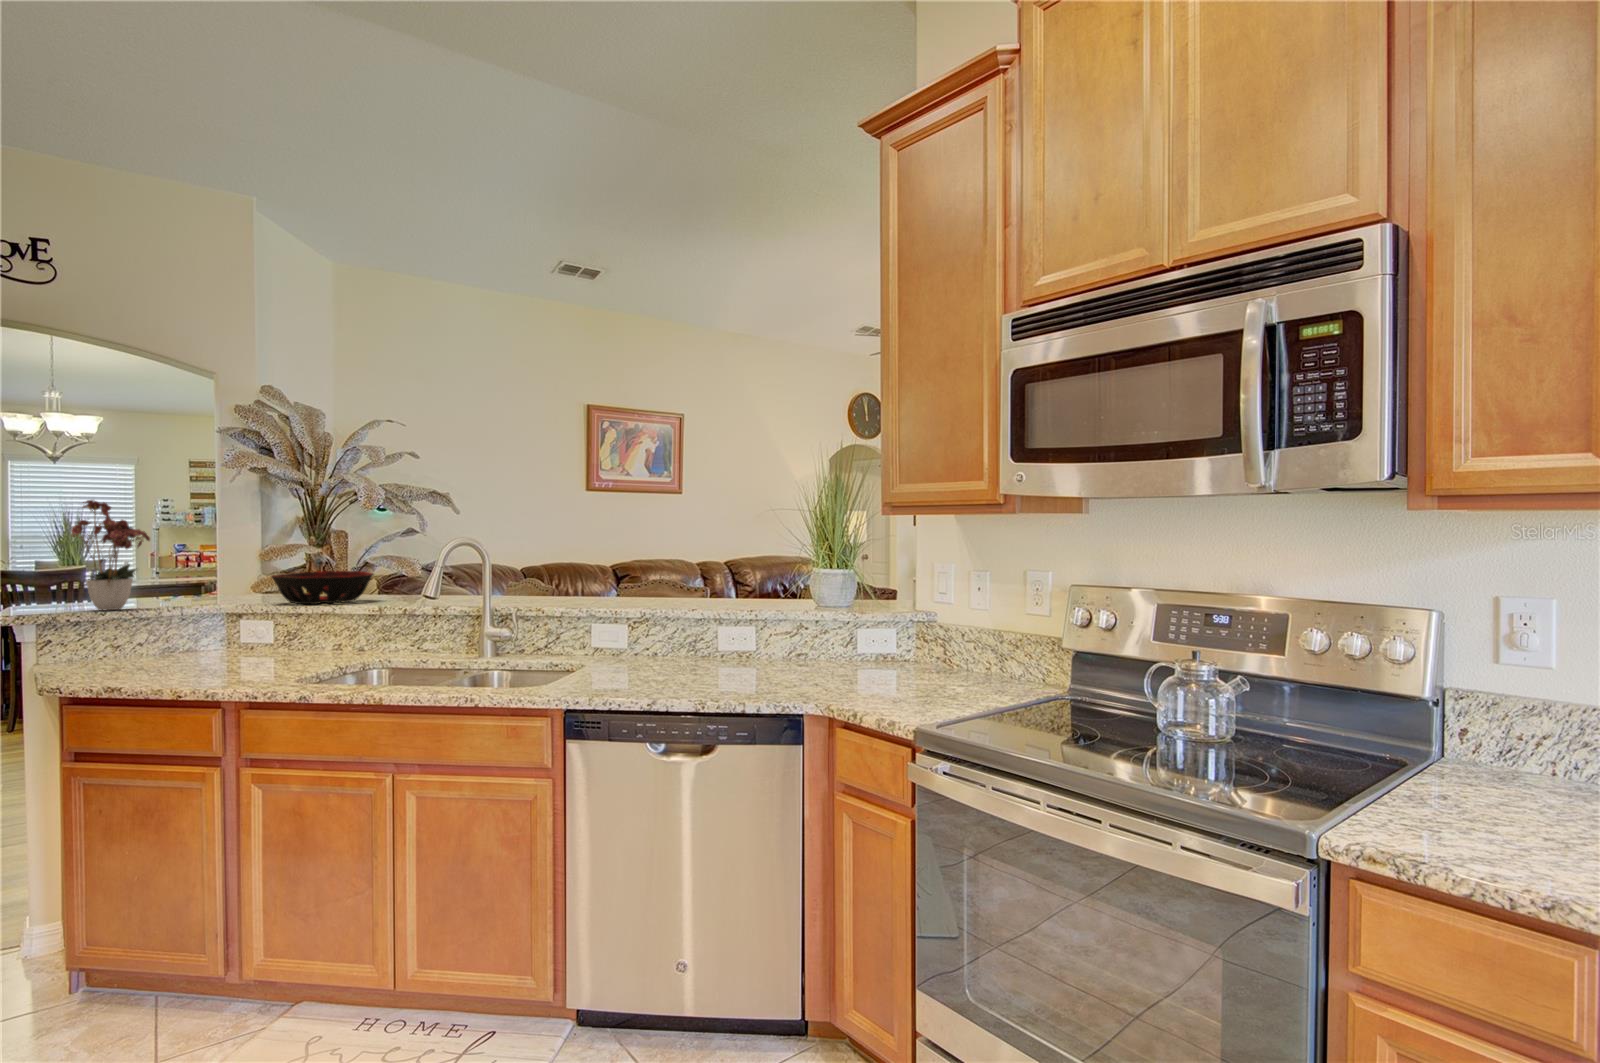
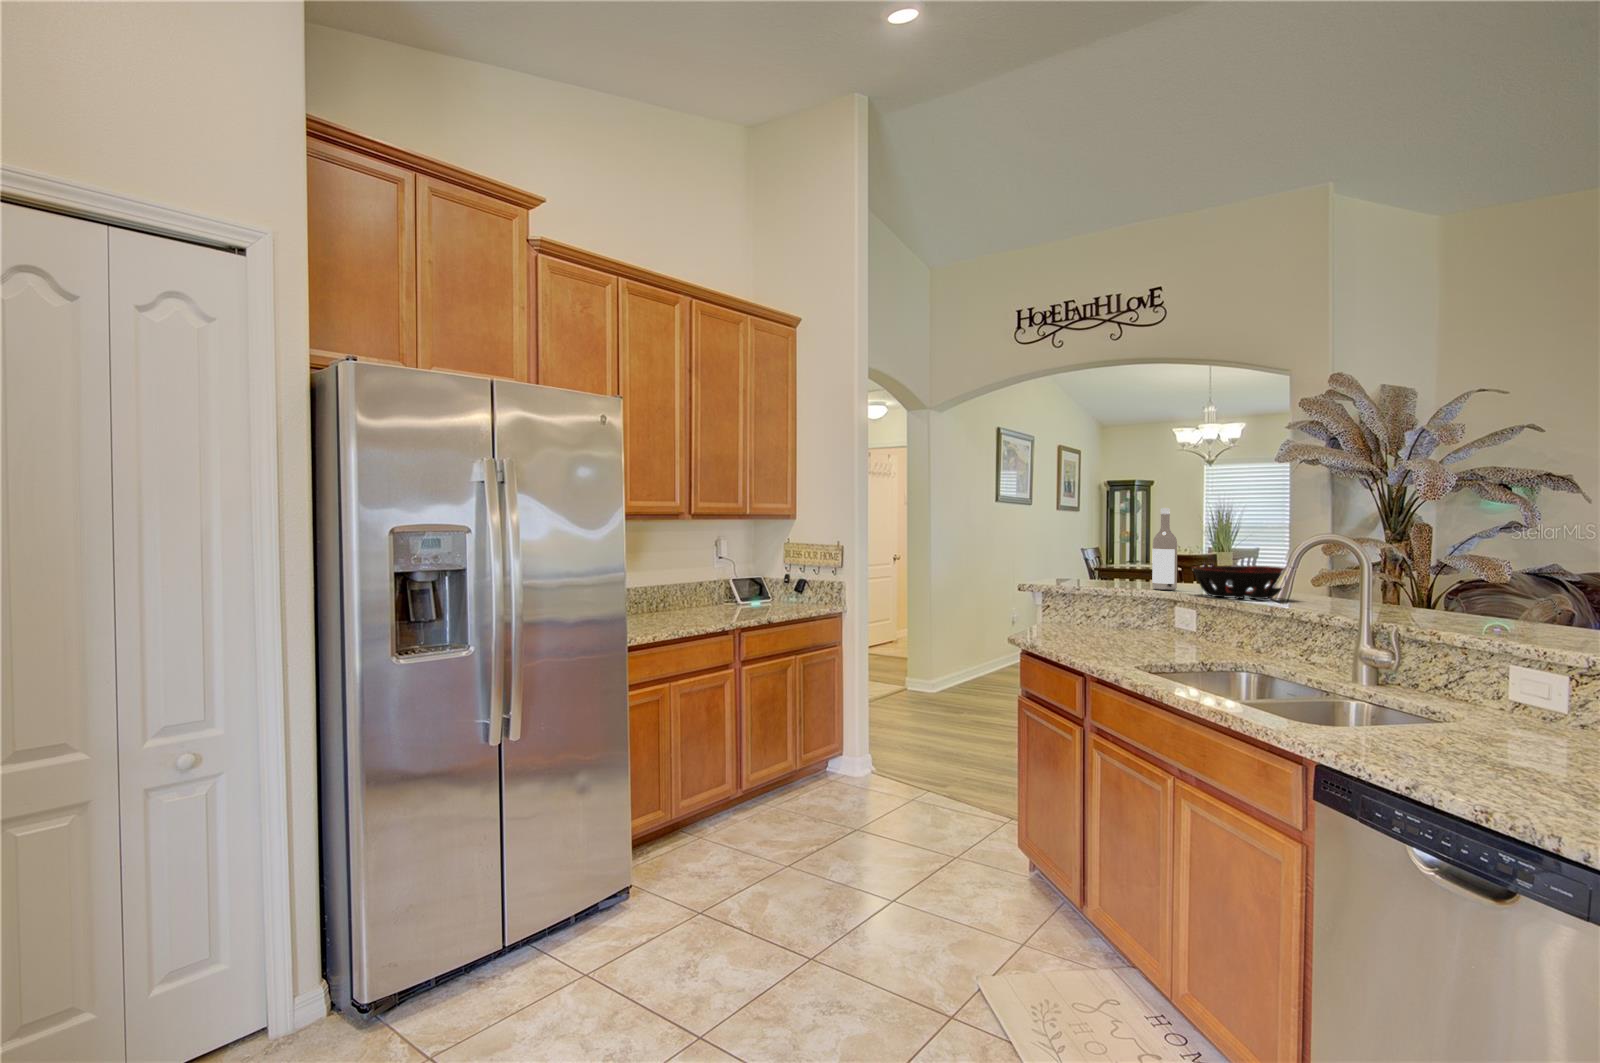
flower arrangement: present [71,500,150,610] -> none [1058,494,1109,586]
wine bottle: none [205,513,236,605] -> present [1152,508,1177,590]

